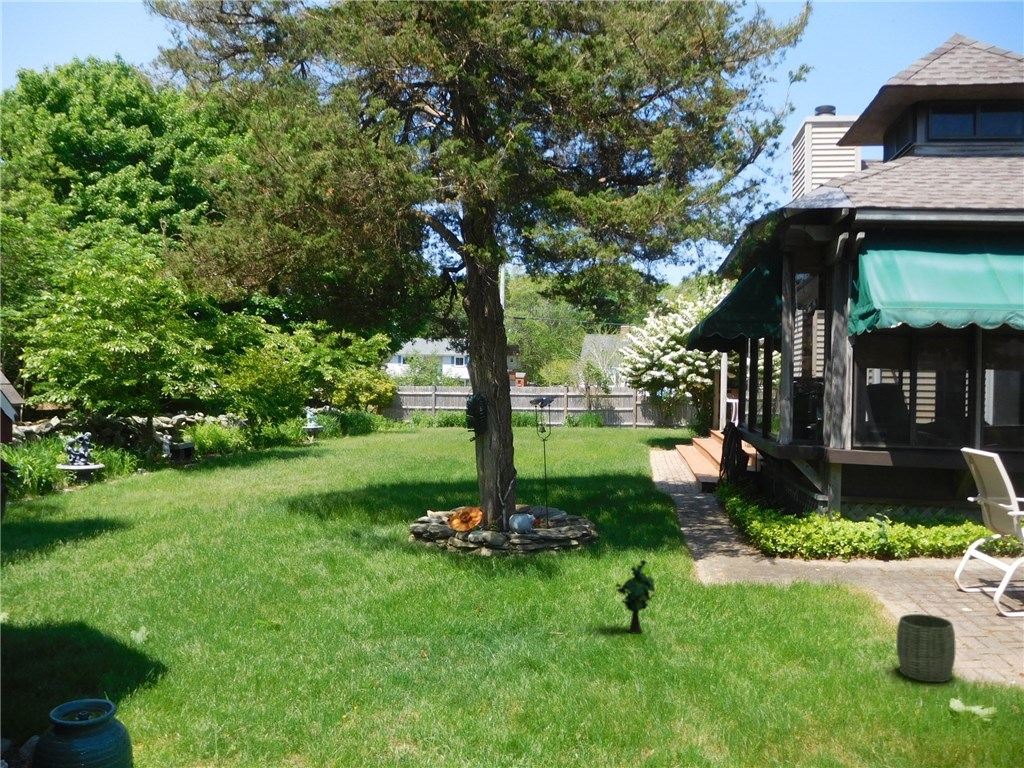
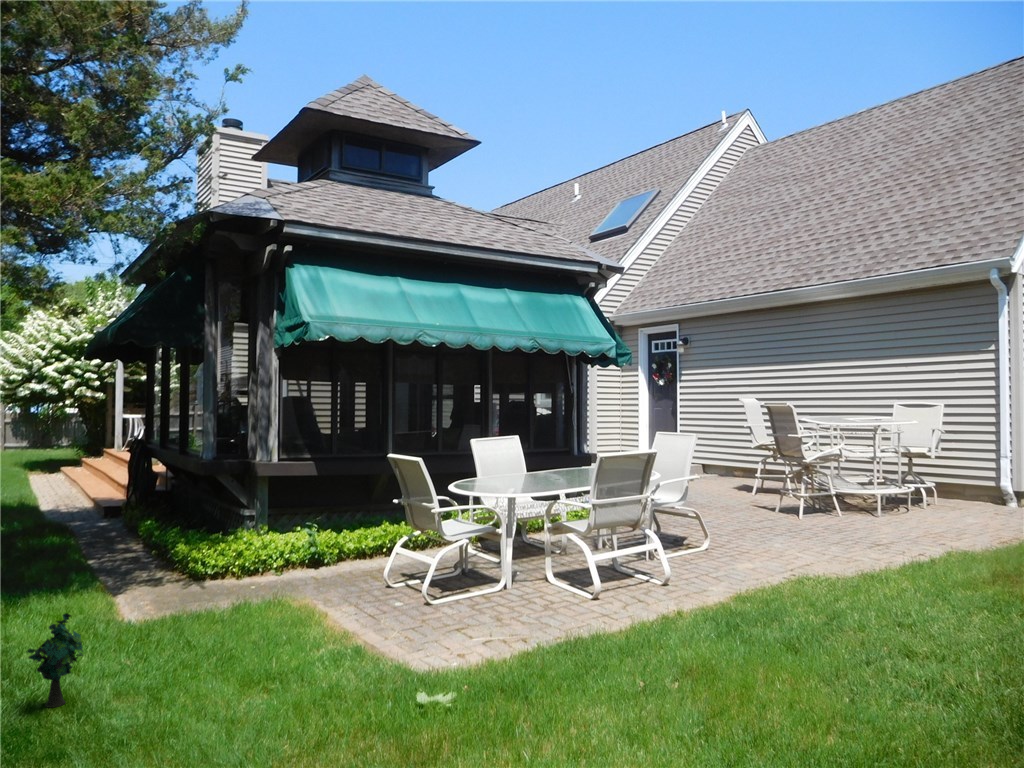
woven basket: present [897,614,956,682] -> none [358,621,411,688]

